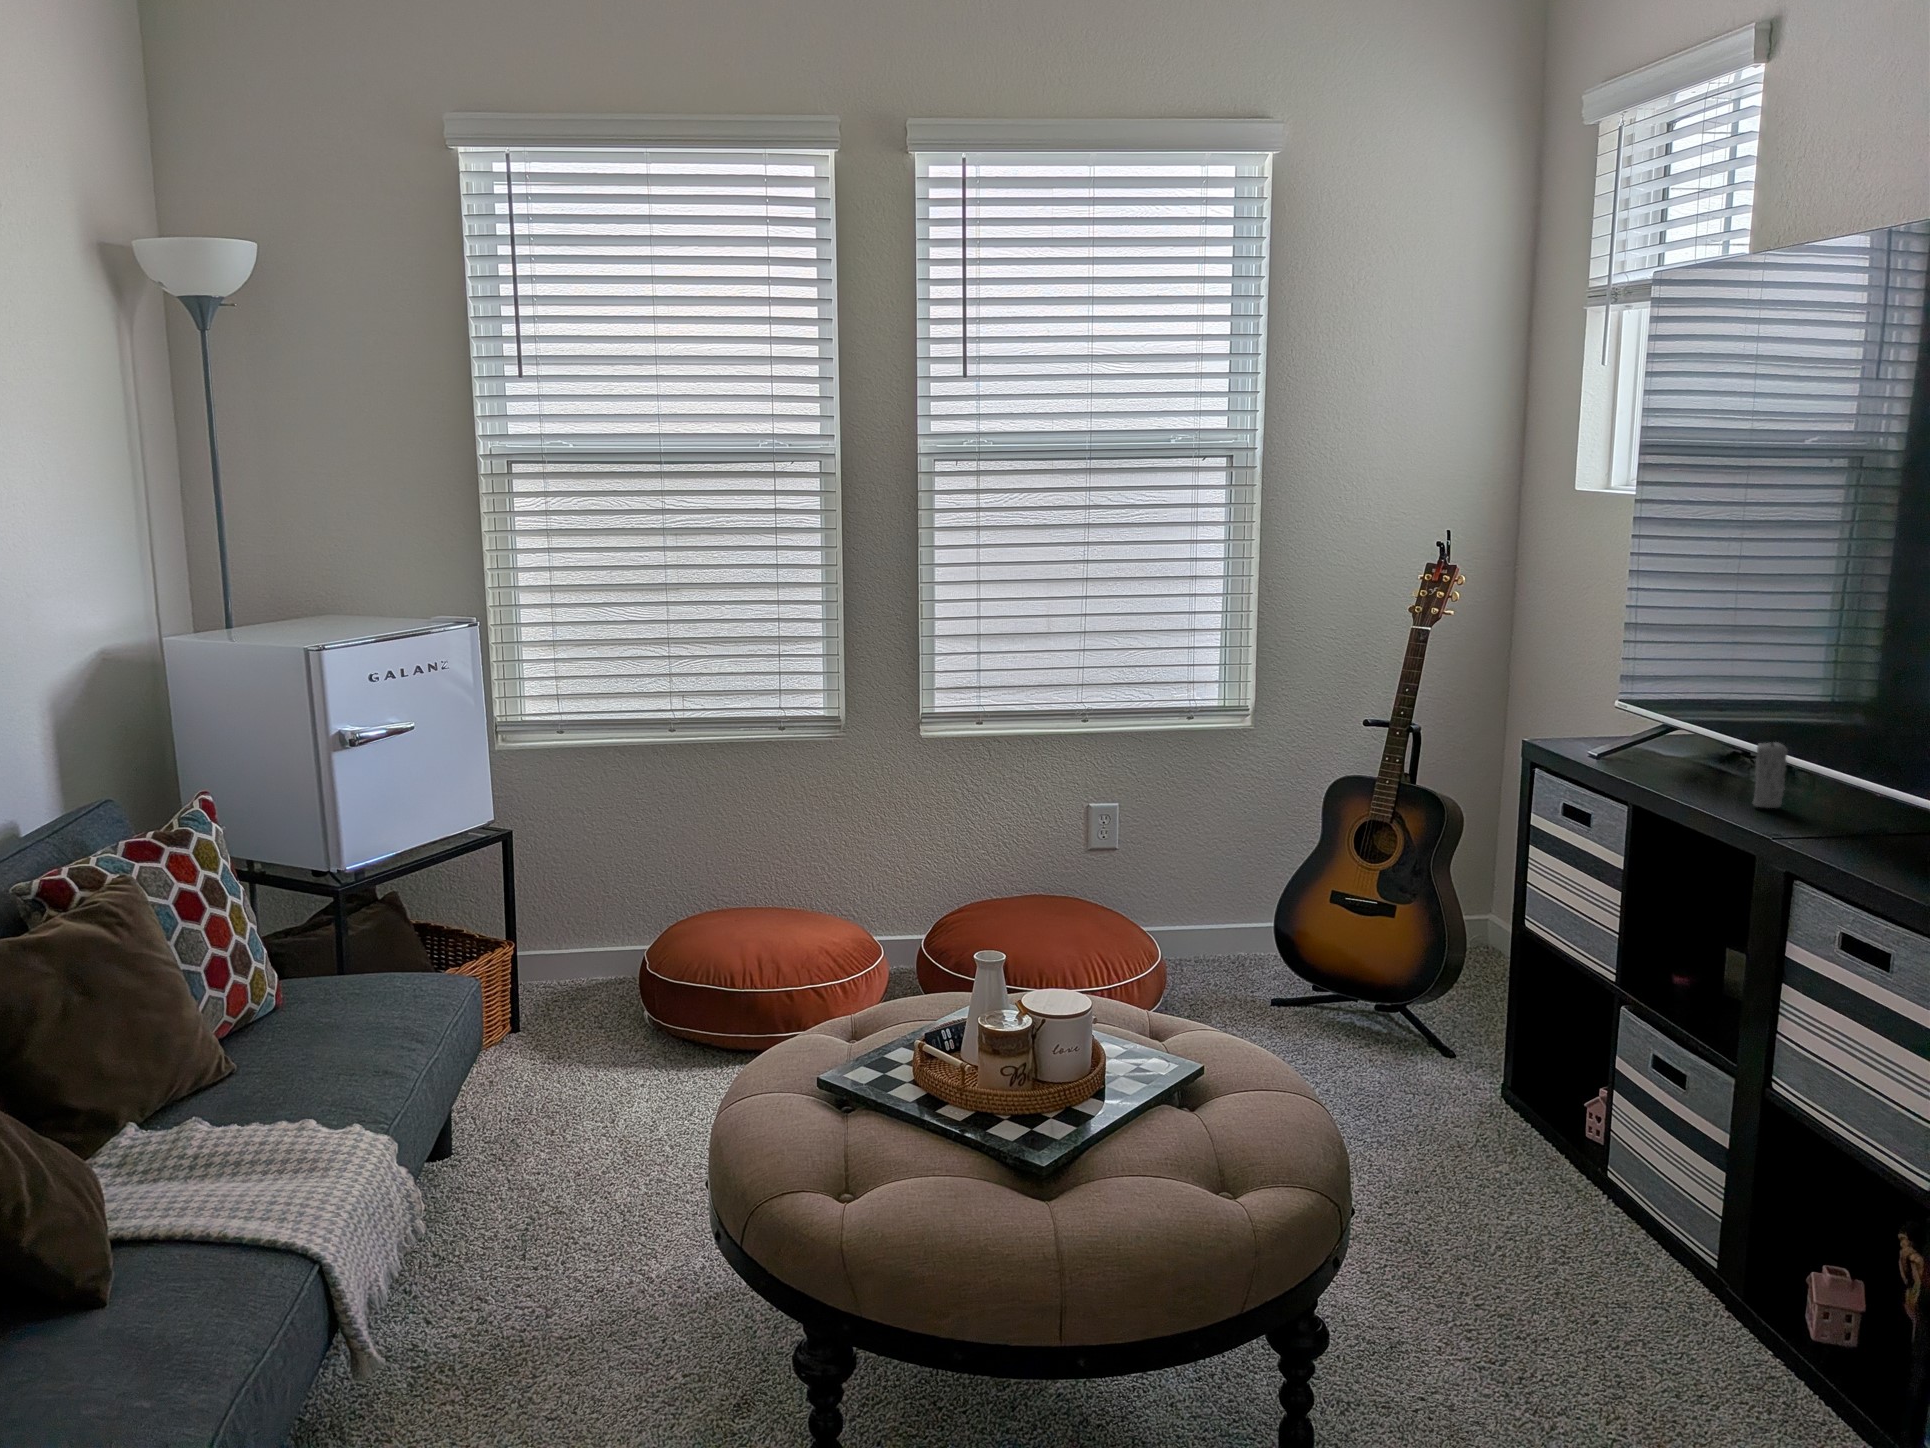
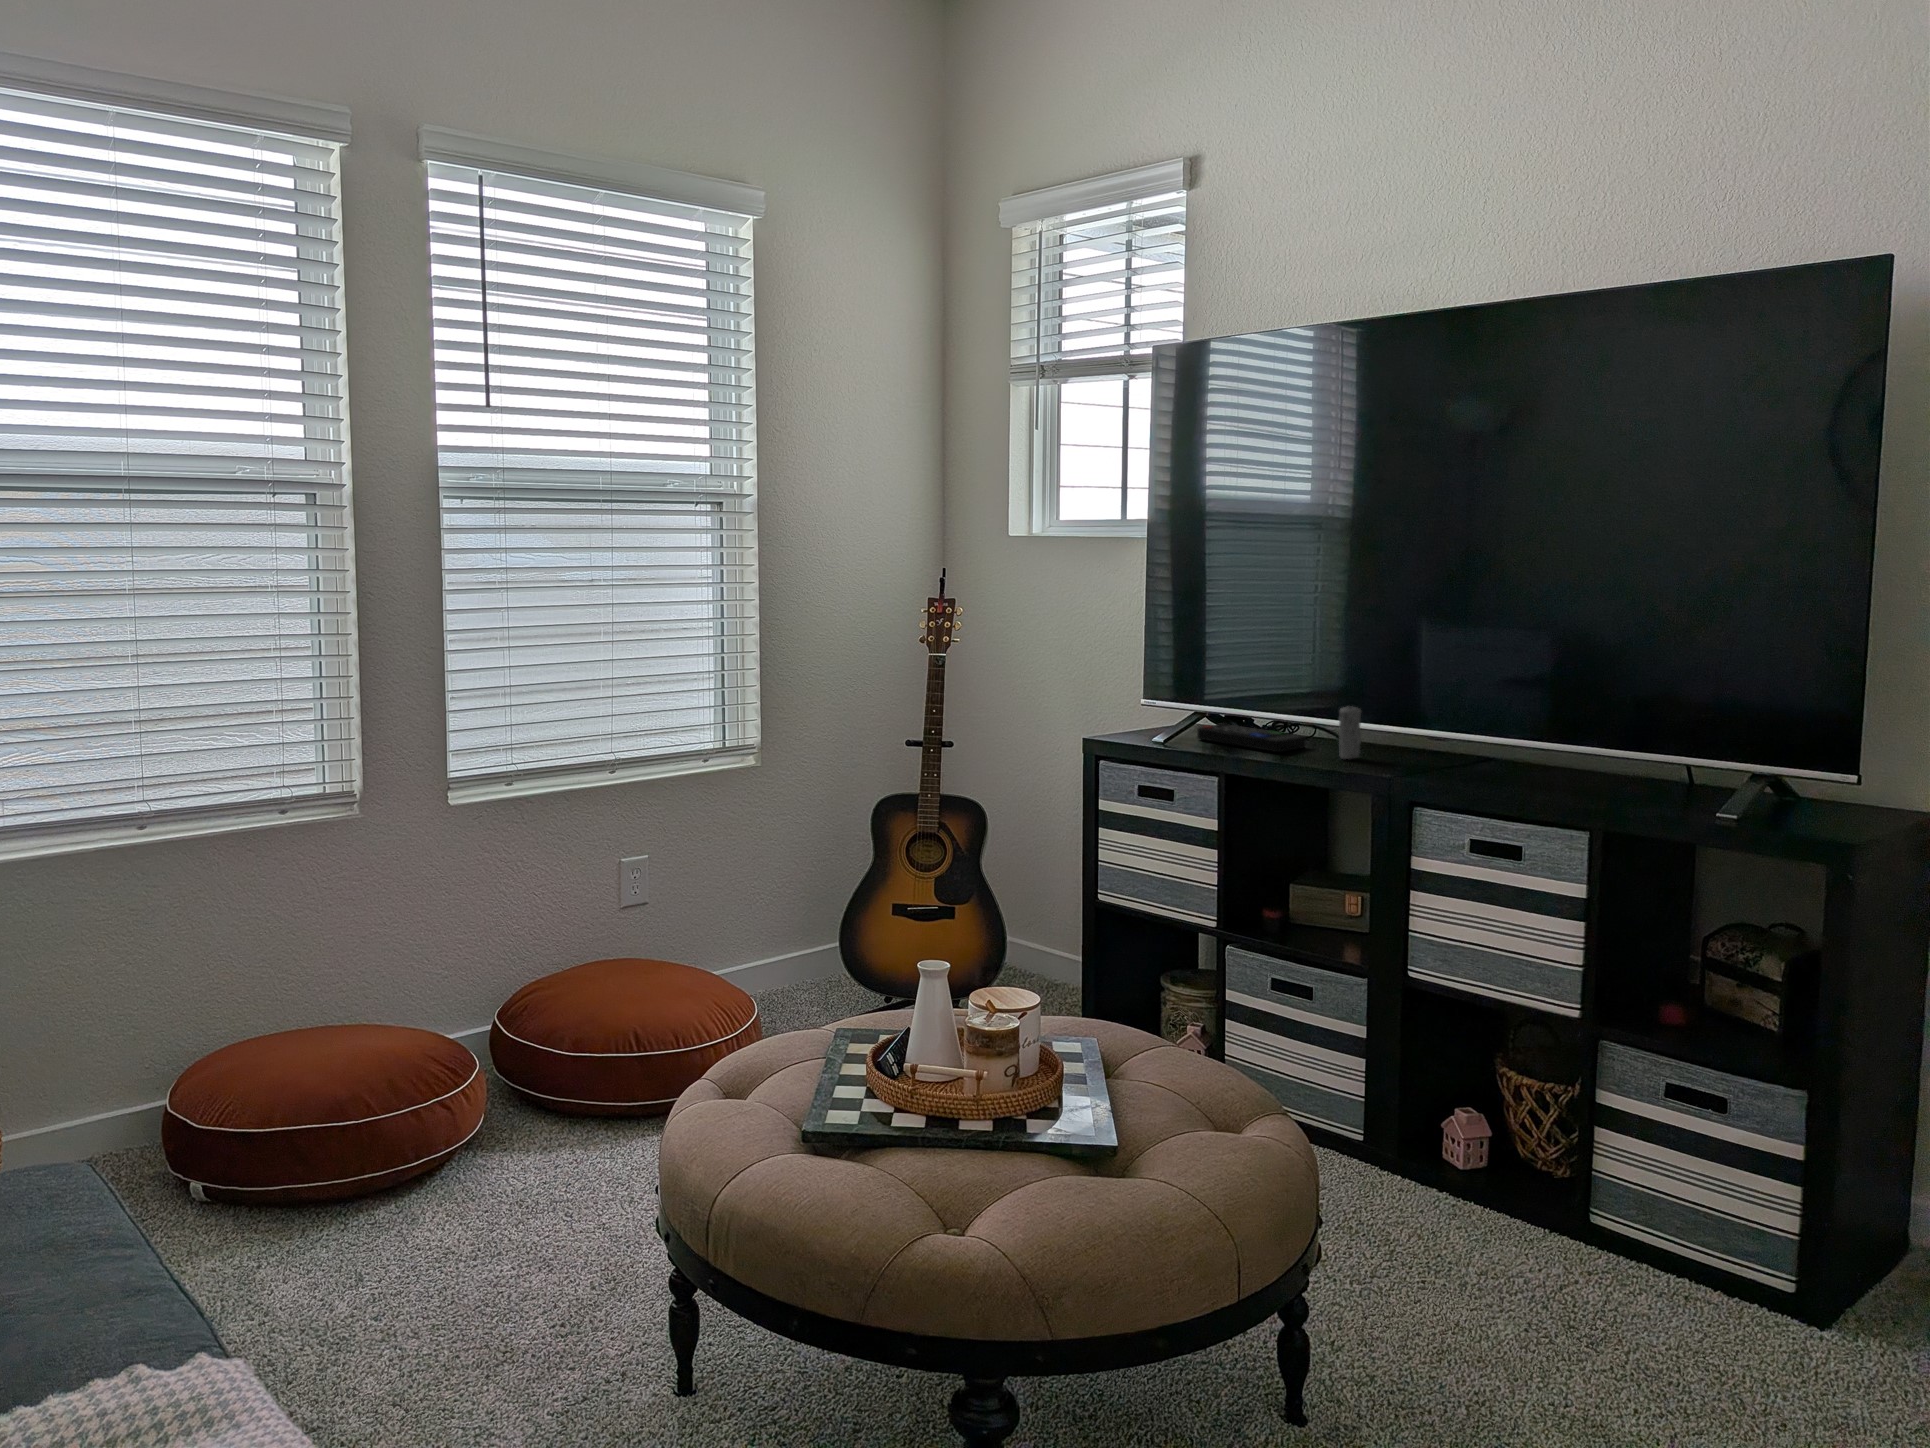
remote control: none [1630,742,1742,786] -> present [1197,723,1305,752]

